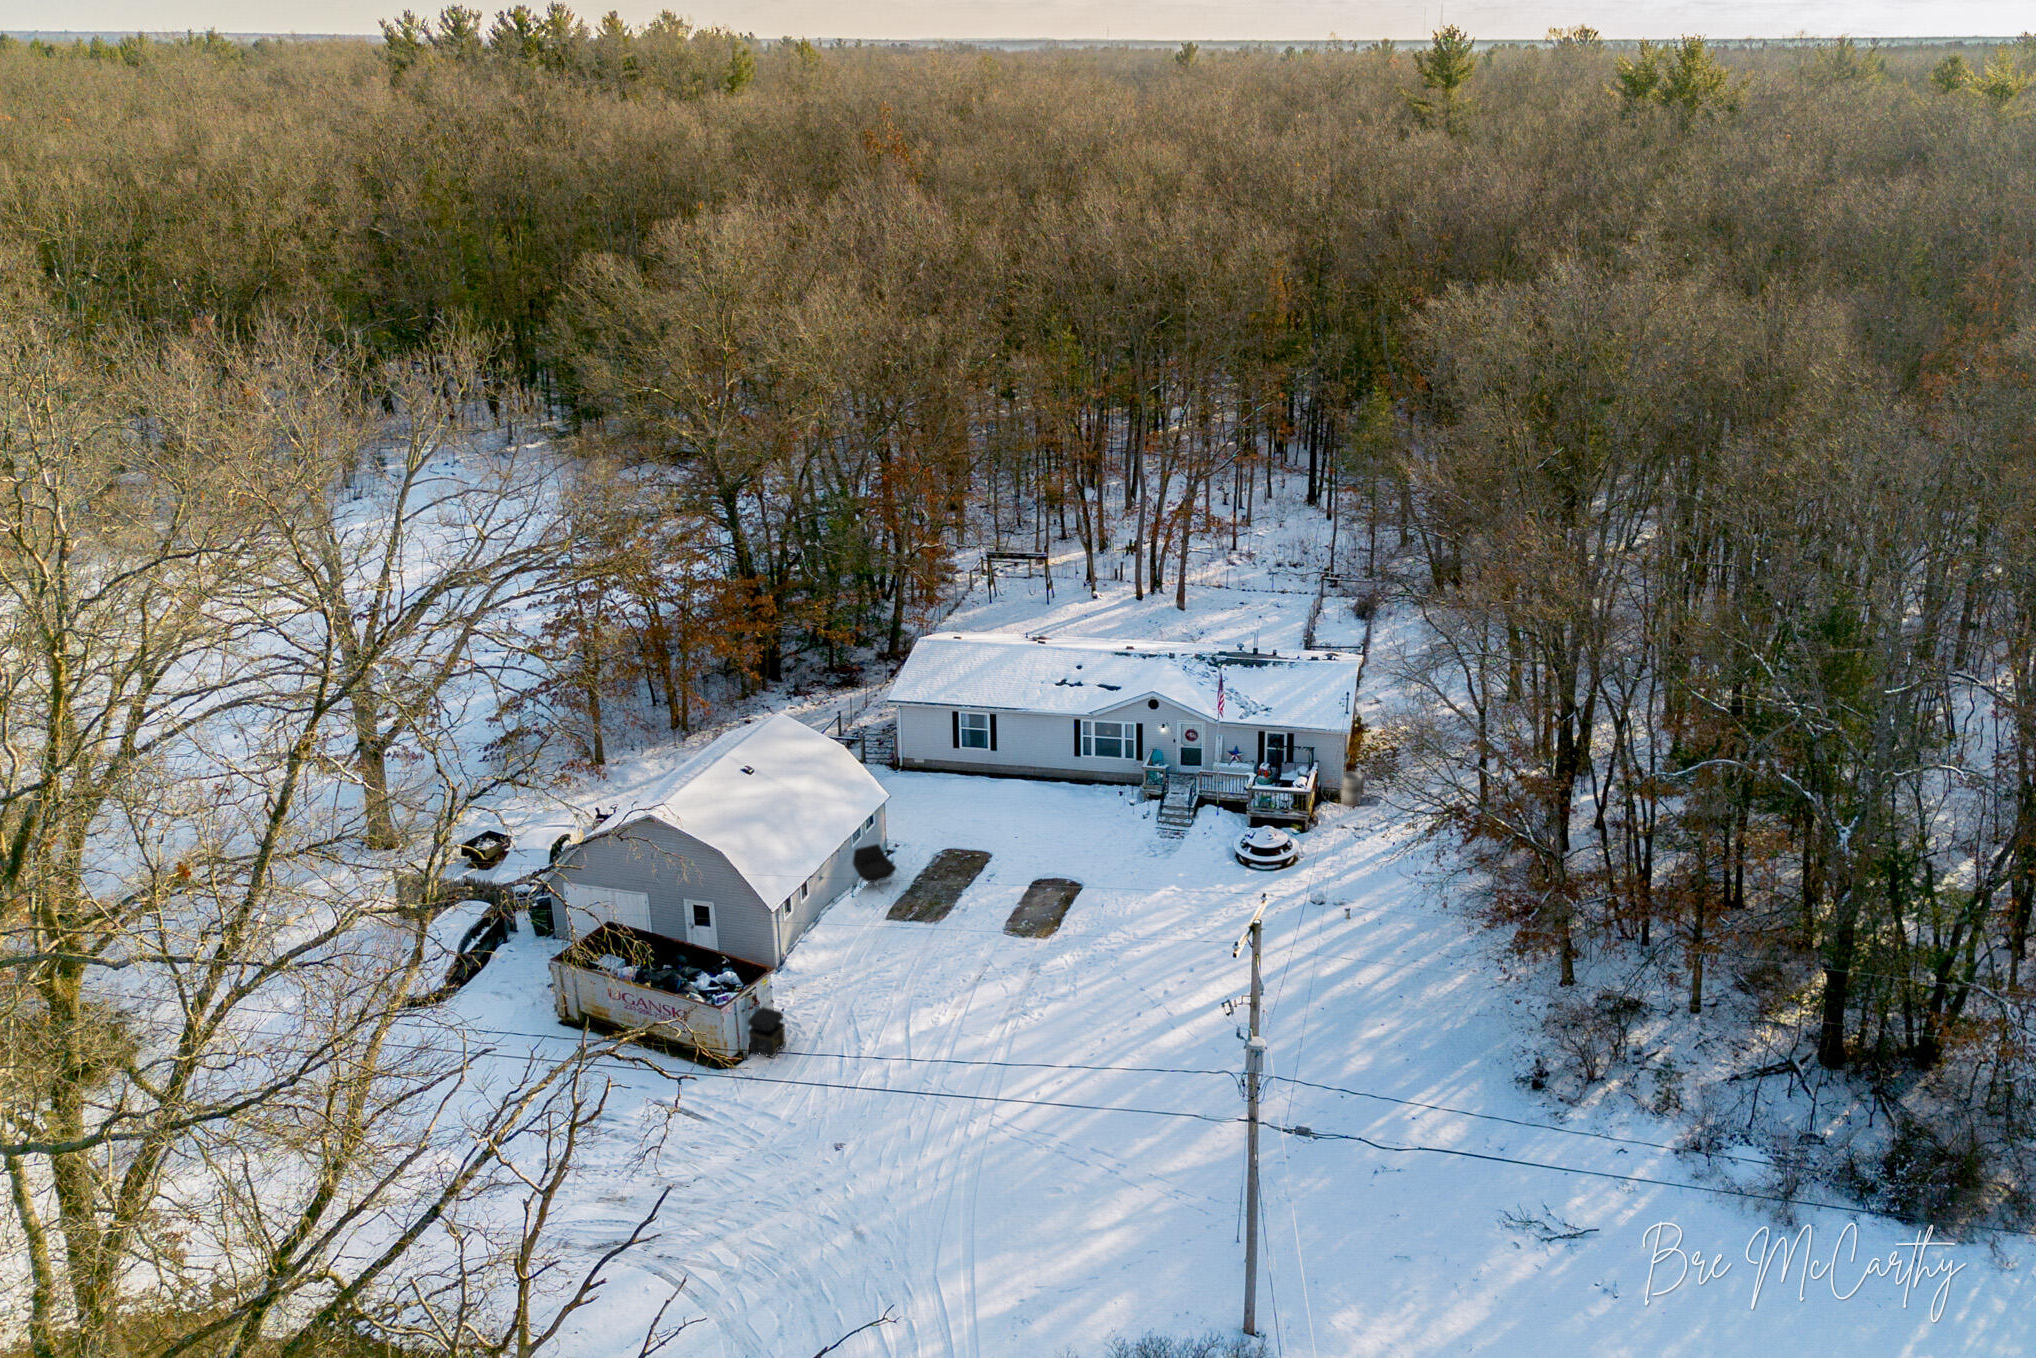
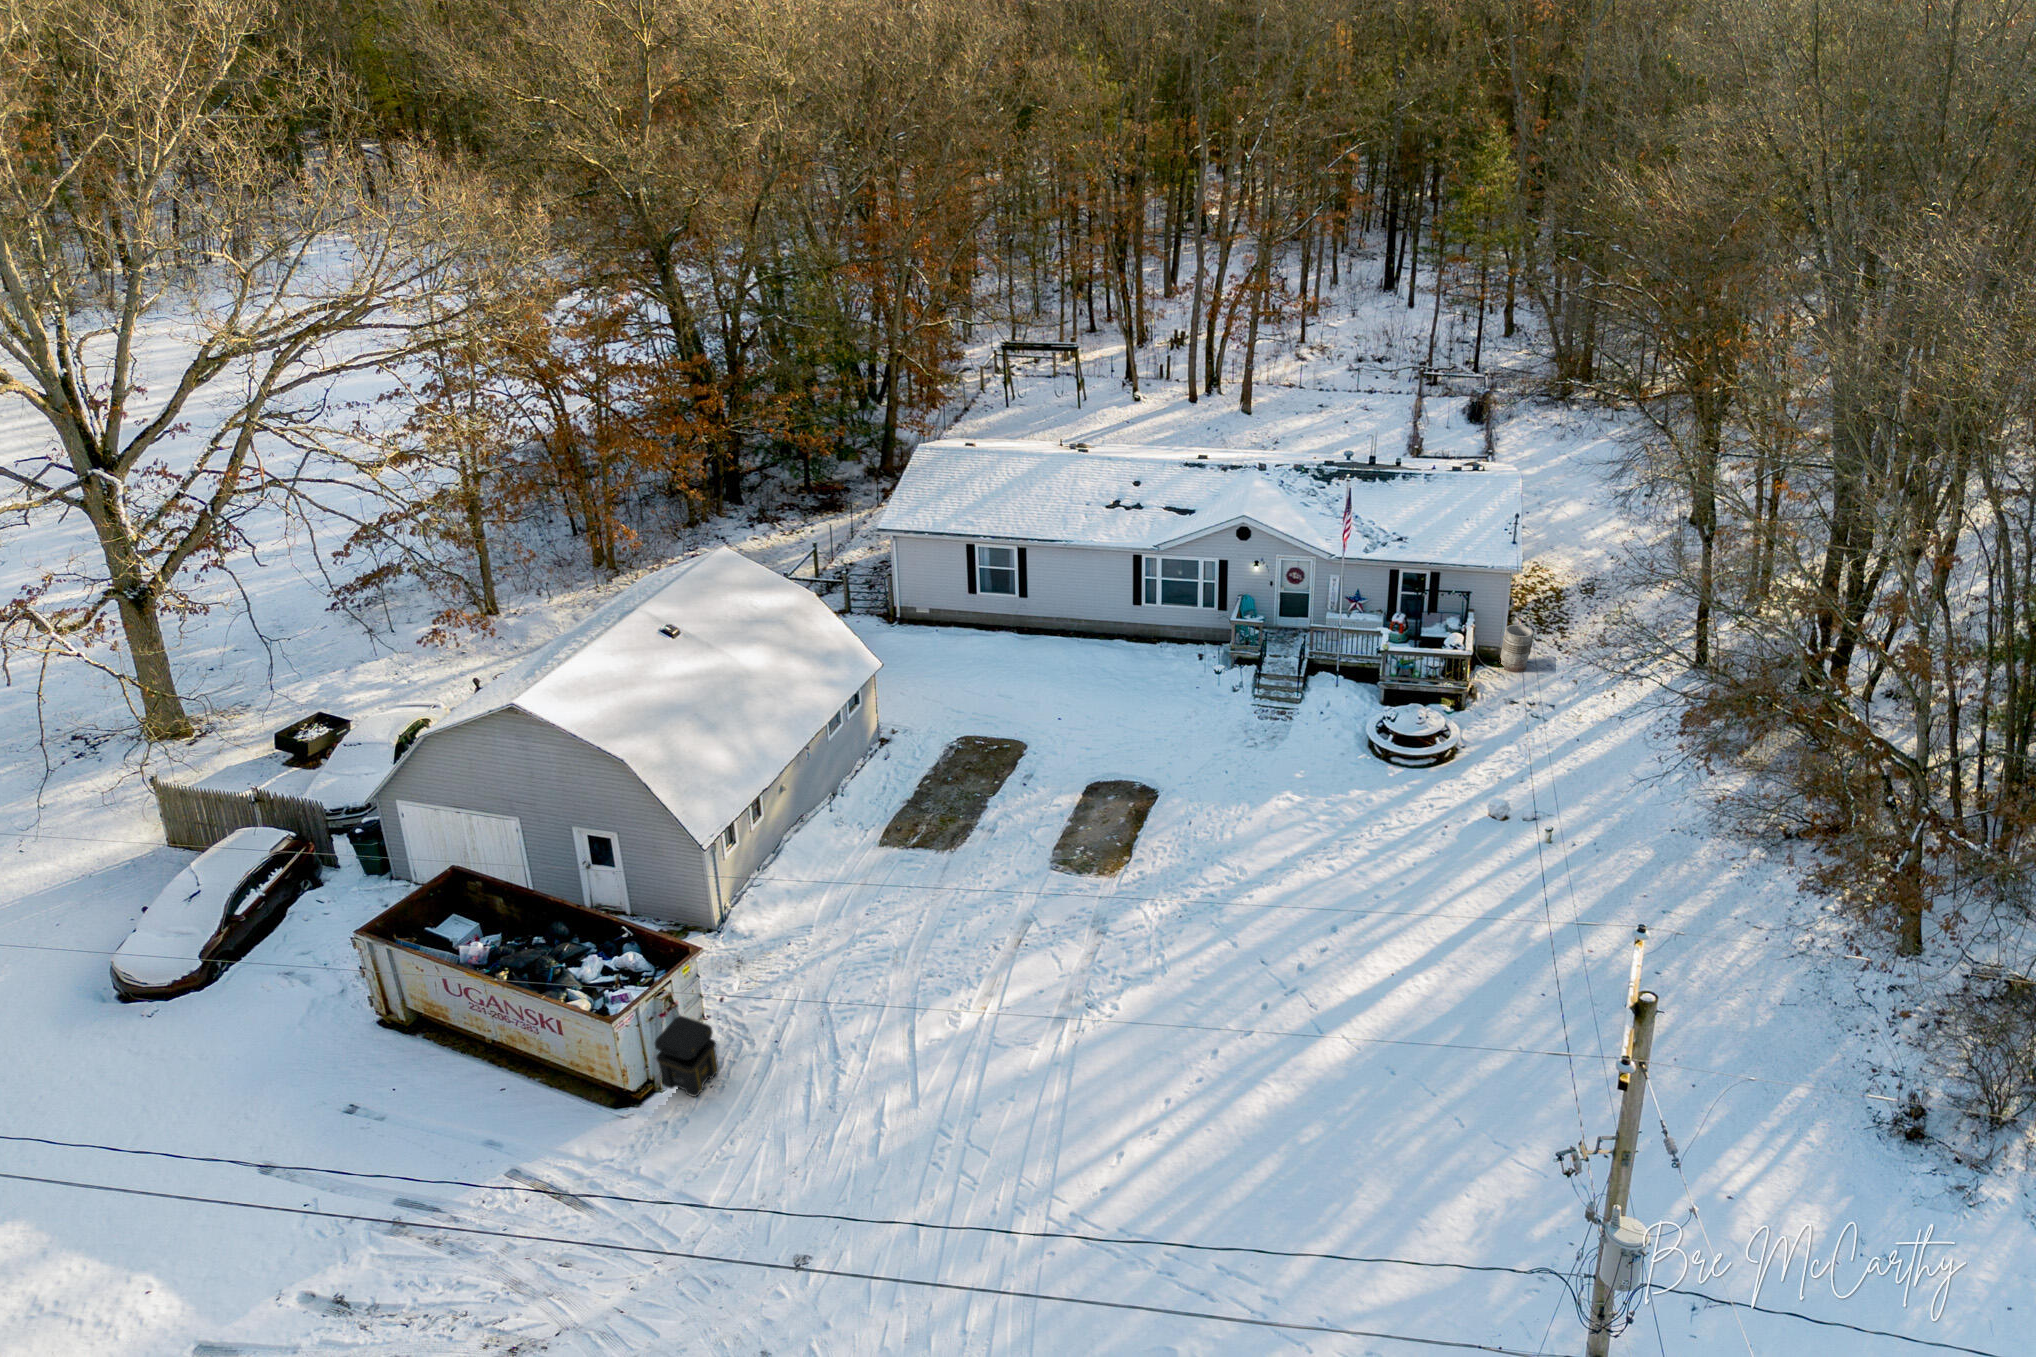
lounge chair: present [853,844,896,891] -> none [830,734,893,807]

